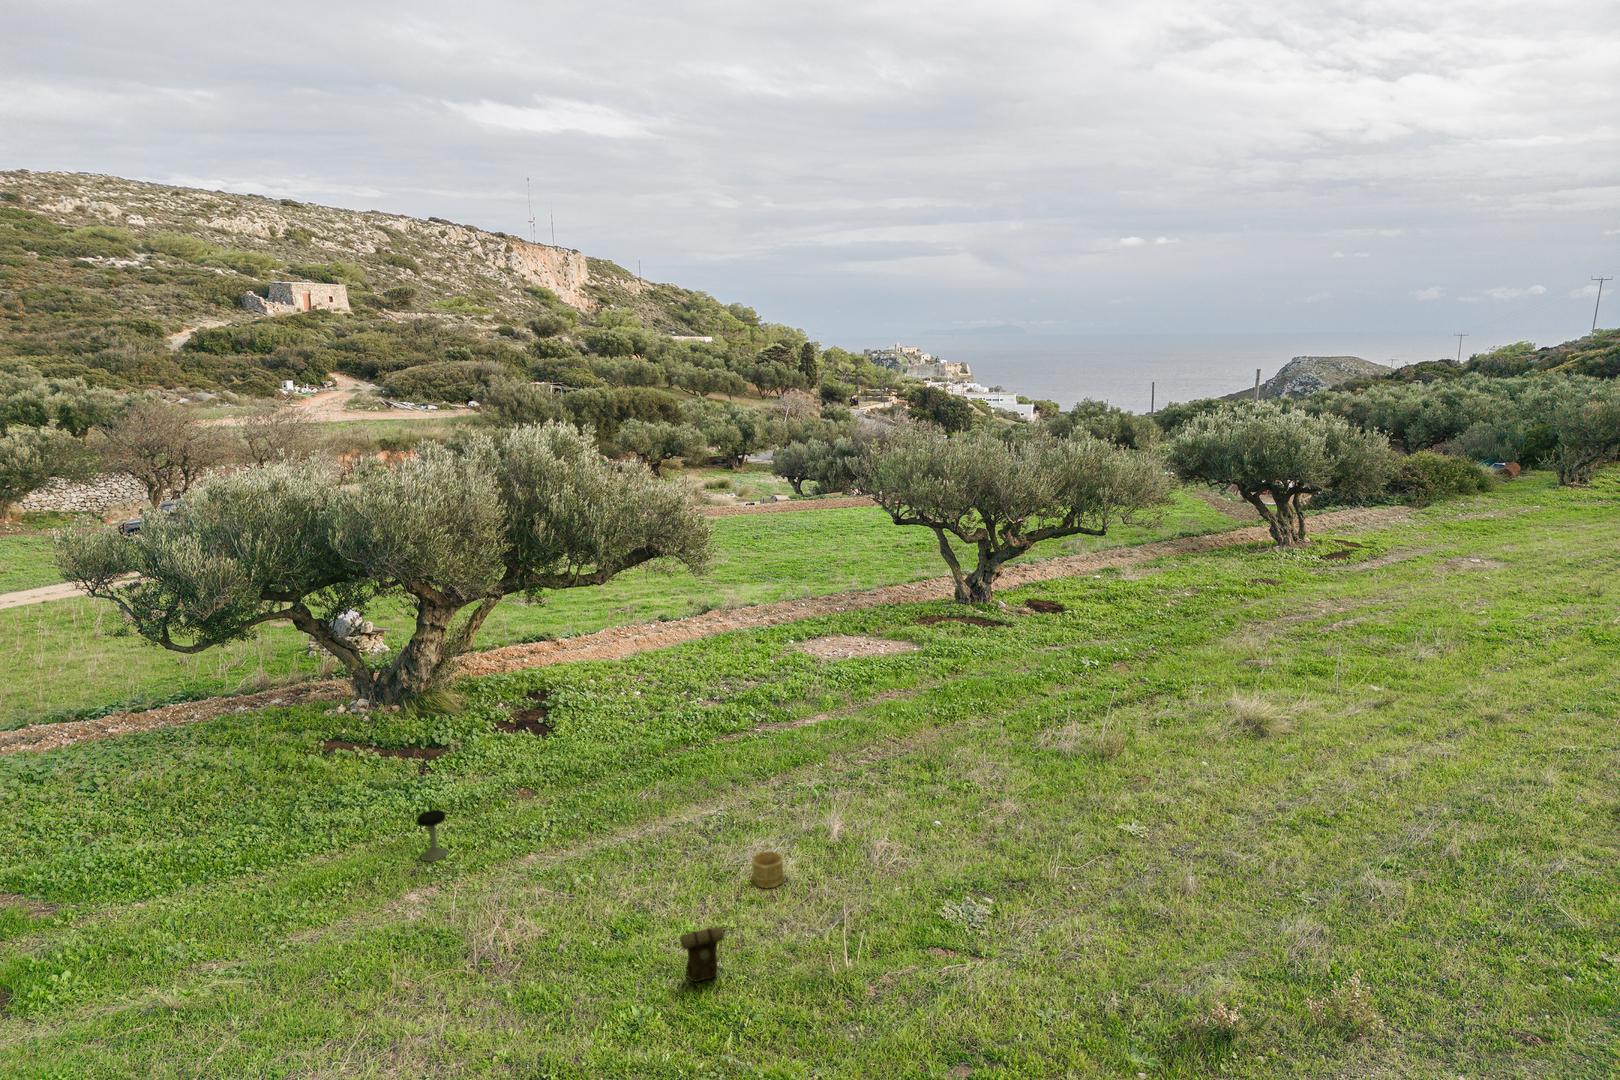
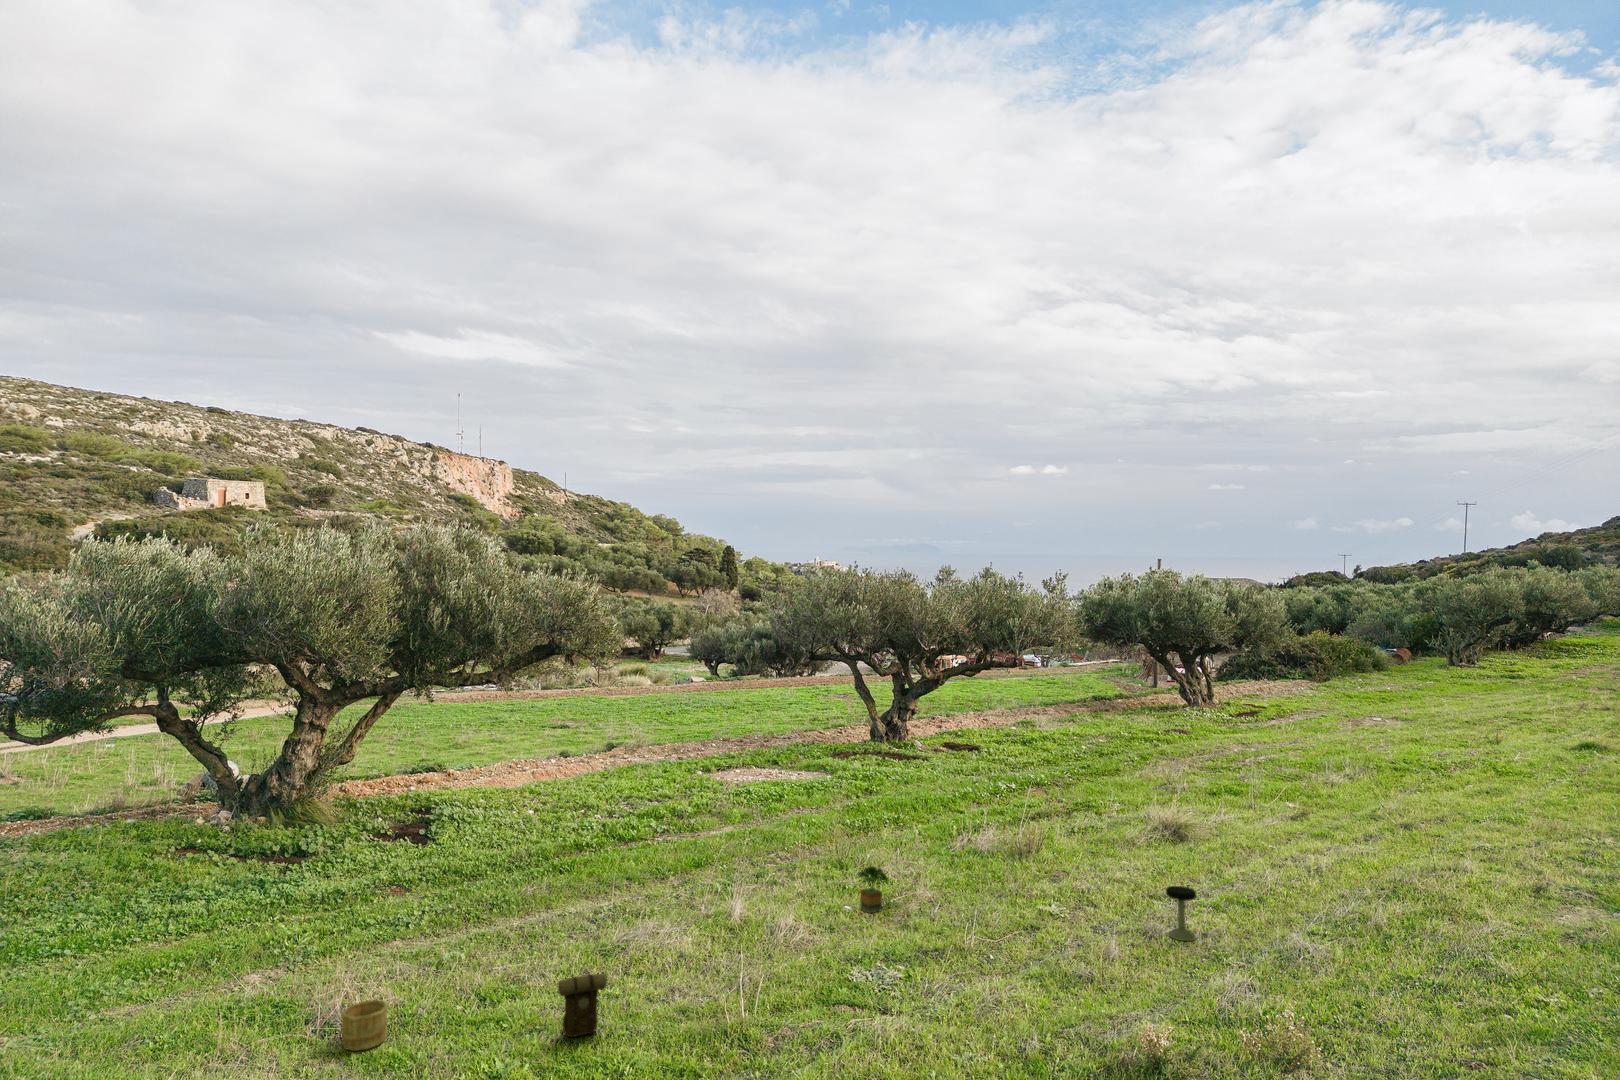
potted tree: none [950,785,981,830] -> present [857,866,888,913]
stool: present [417,810,447,861] -> present [1166,886,1196,941]
wooden bucket: present [752,851,783,888] -> present [341,1000,388,1051]

